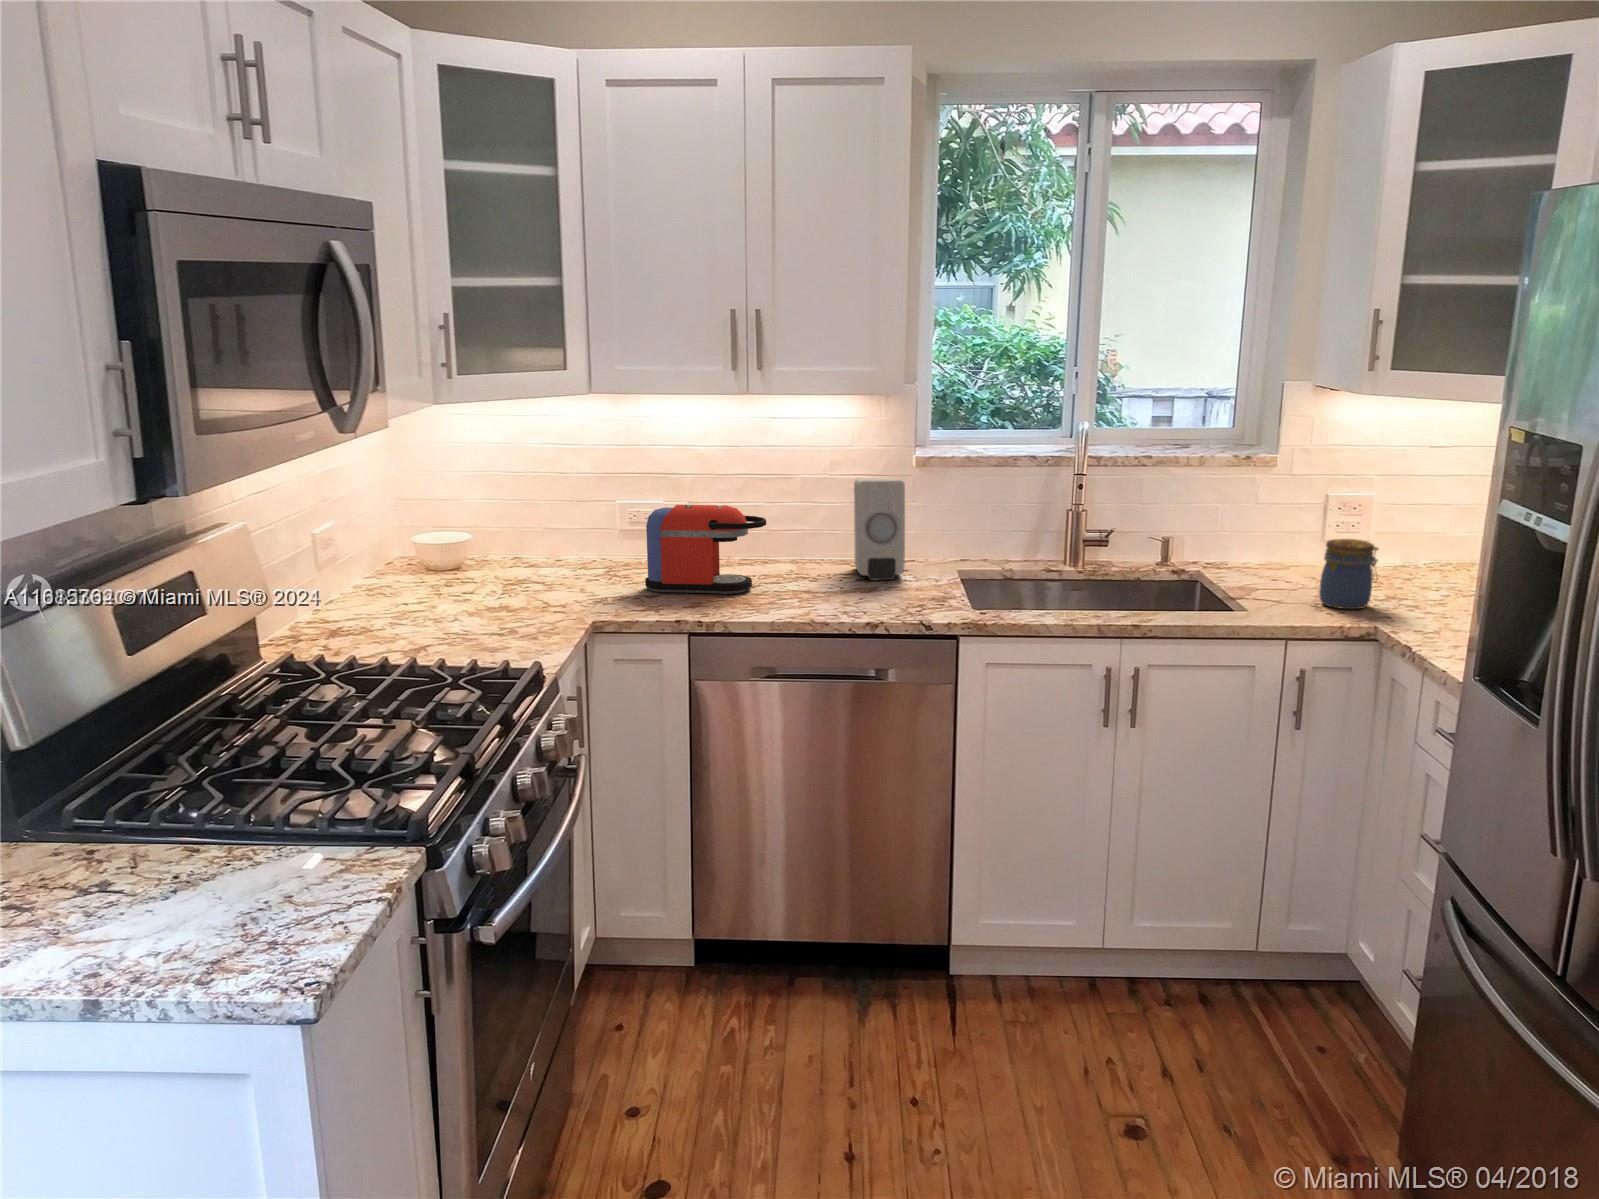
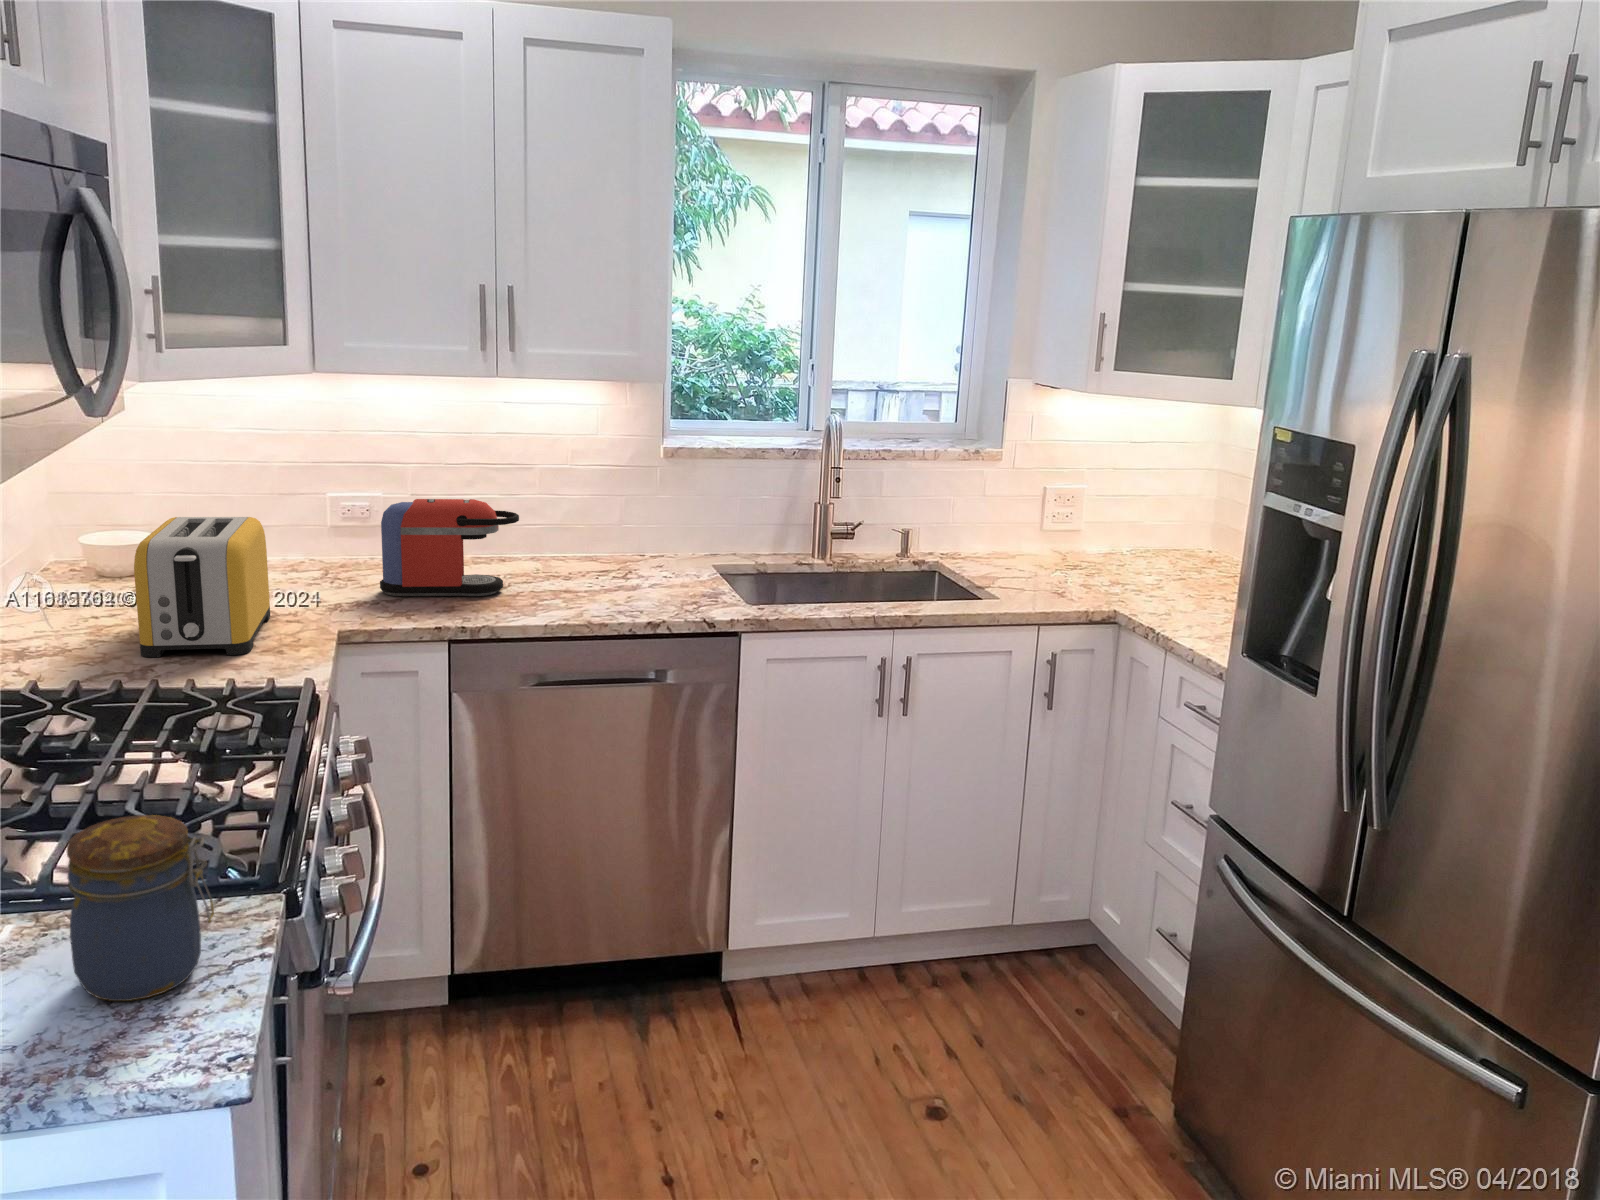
soap dispenser: present [854,478,905,580] -> none [601,469,662,578]
toaster: none [422,519,545,639] -> present [134,517,270,657]
jar: present [1319,539,1379,609] -> present [67,815,214,1001]

